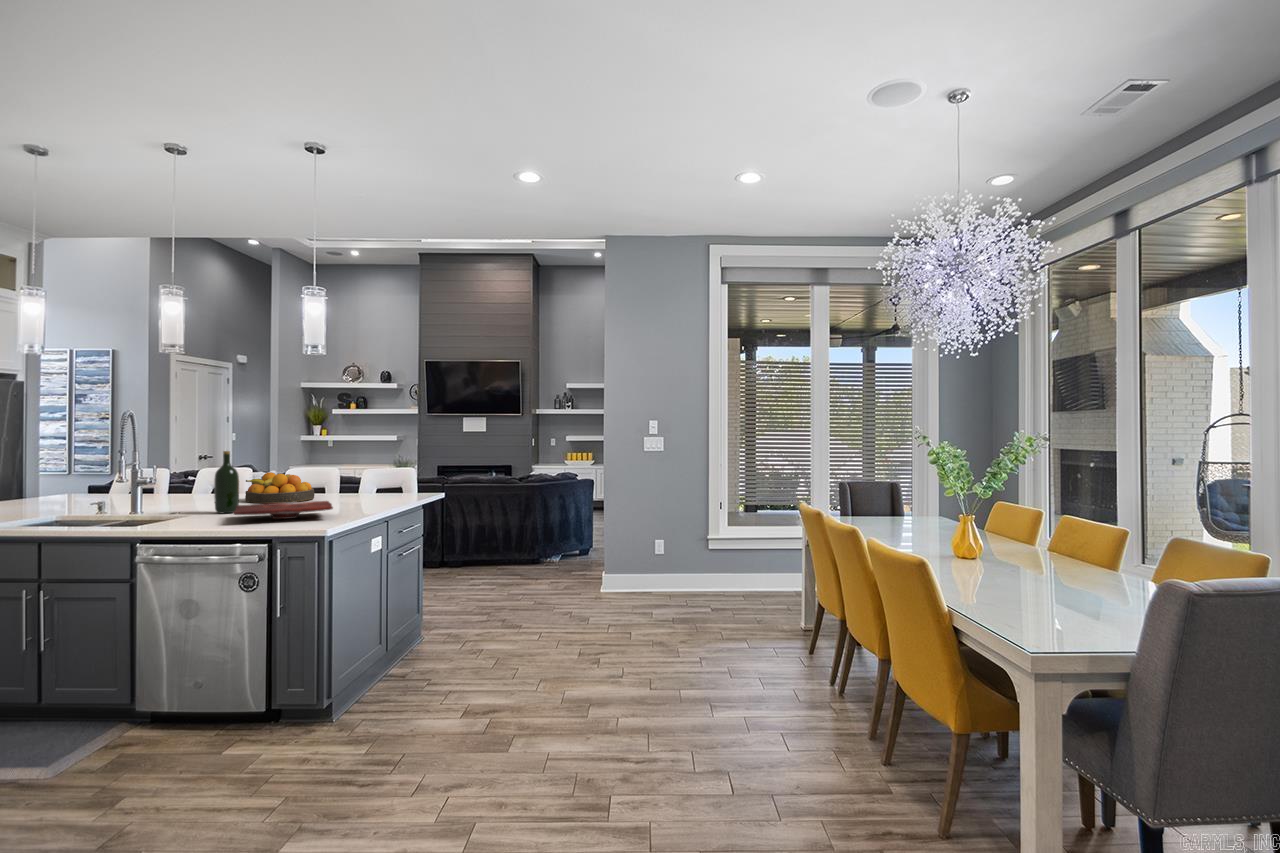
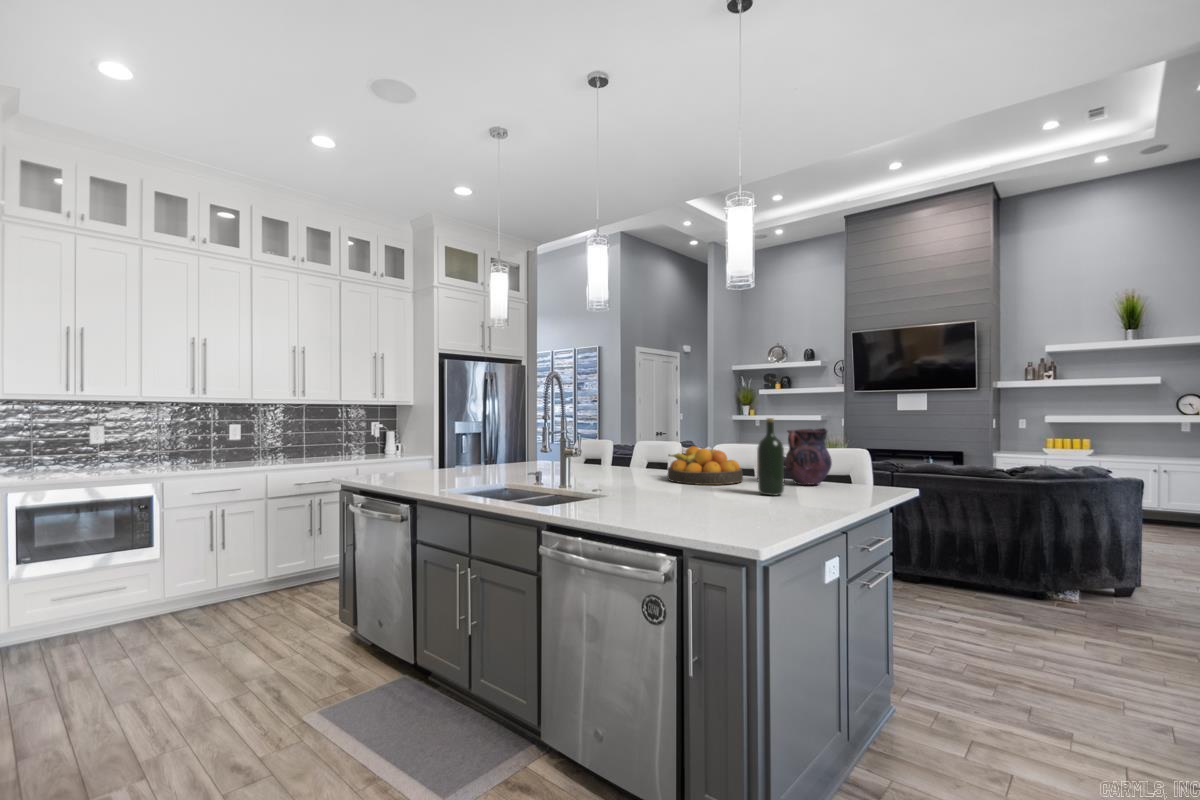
wine bottle: present [214,451,239,513] -> present [757,418,785,496]
vase: none [349,455,384,498] -> present [785,428,832,485]
cutting board: present [233,501,333,519] -> none [634,488,769,514]

